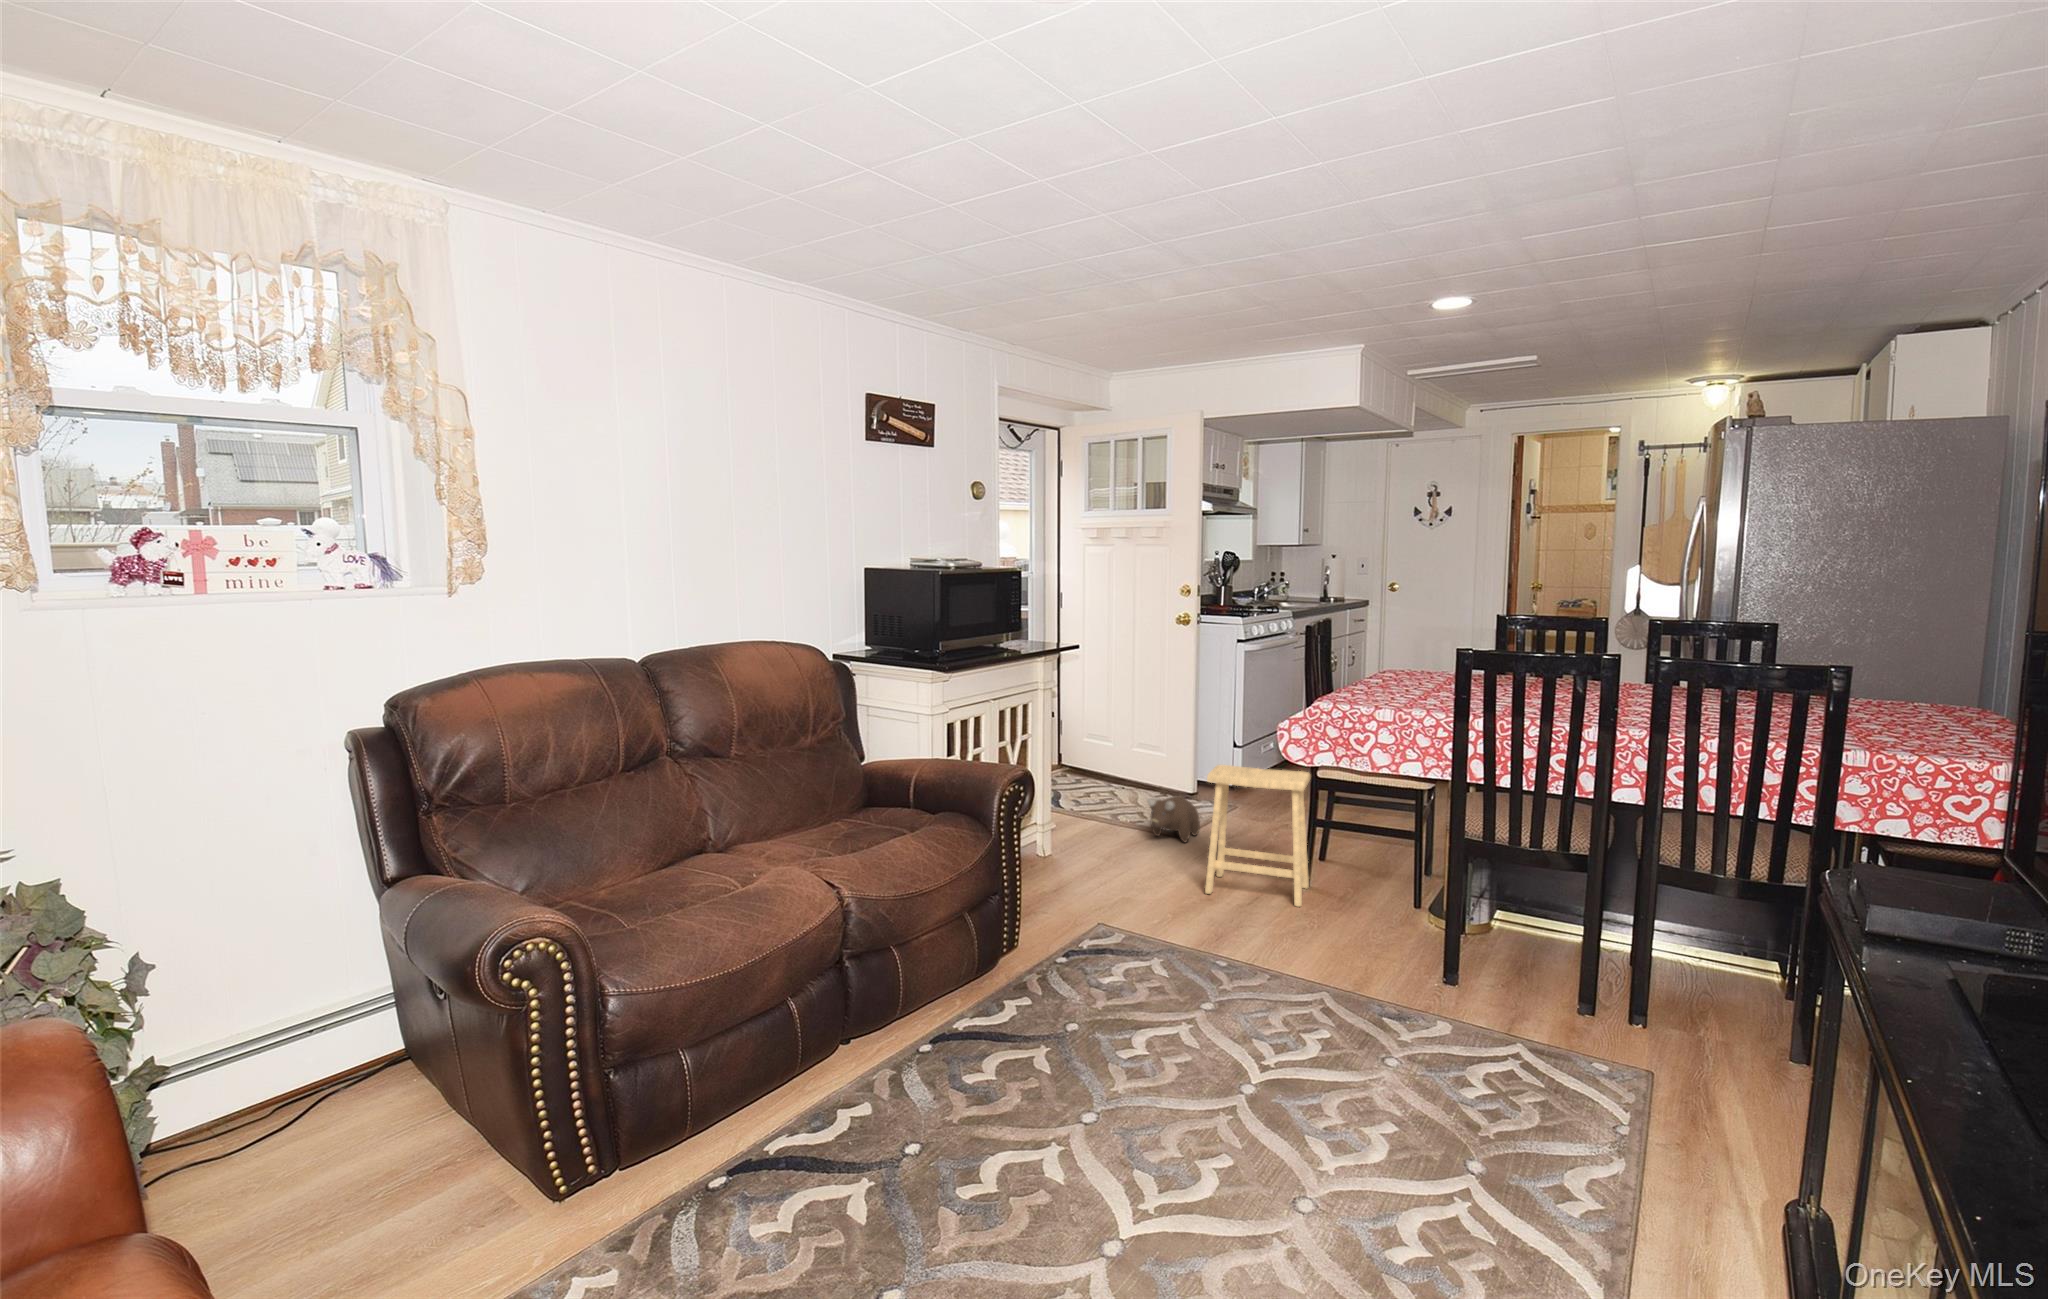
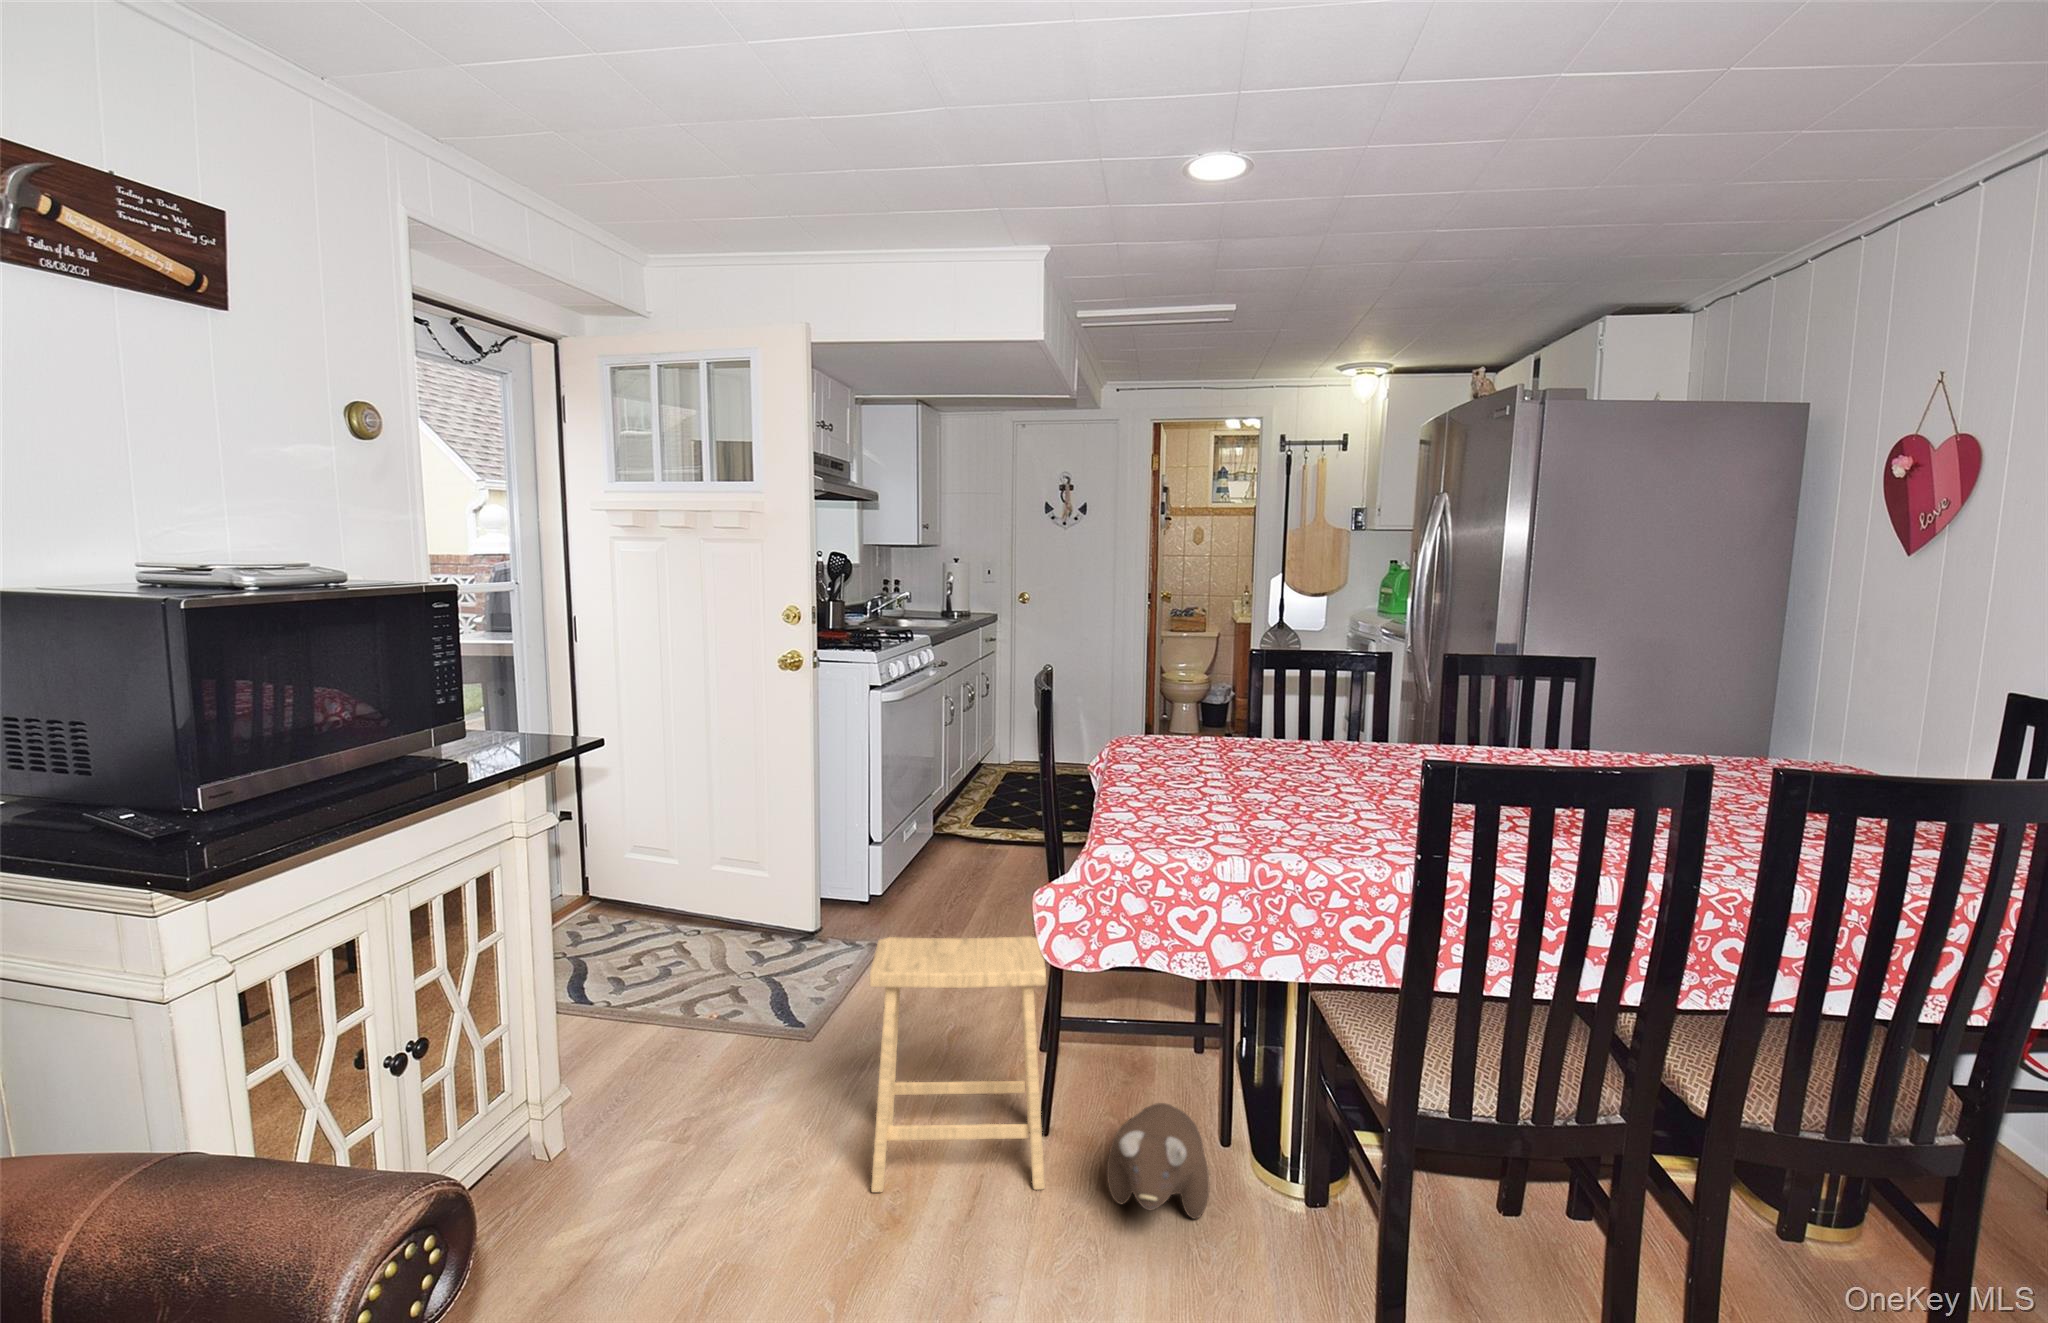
plush toy: present [1147,796,1200,842] -> present [1107,1103,1209,1219]

